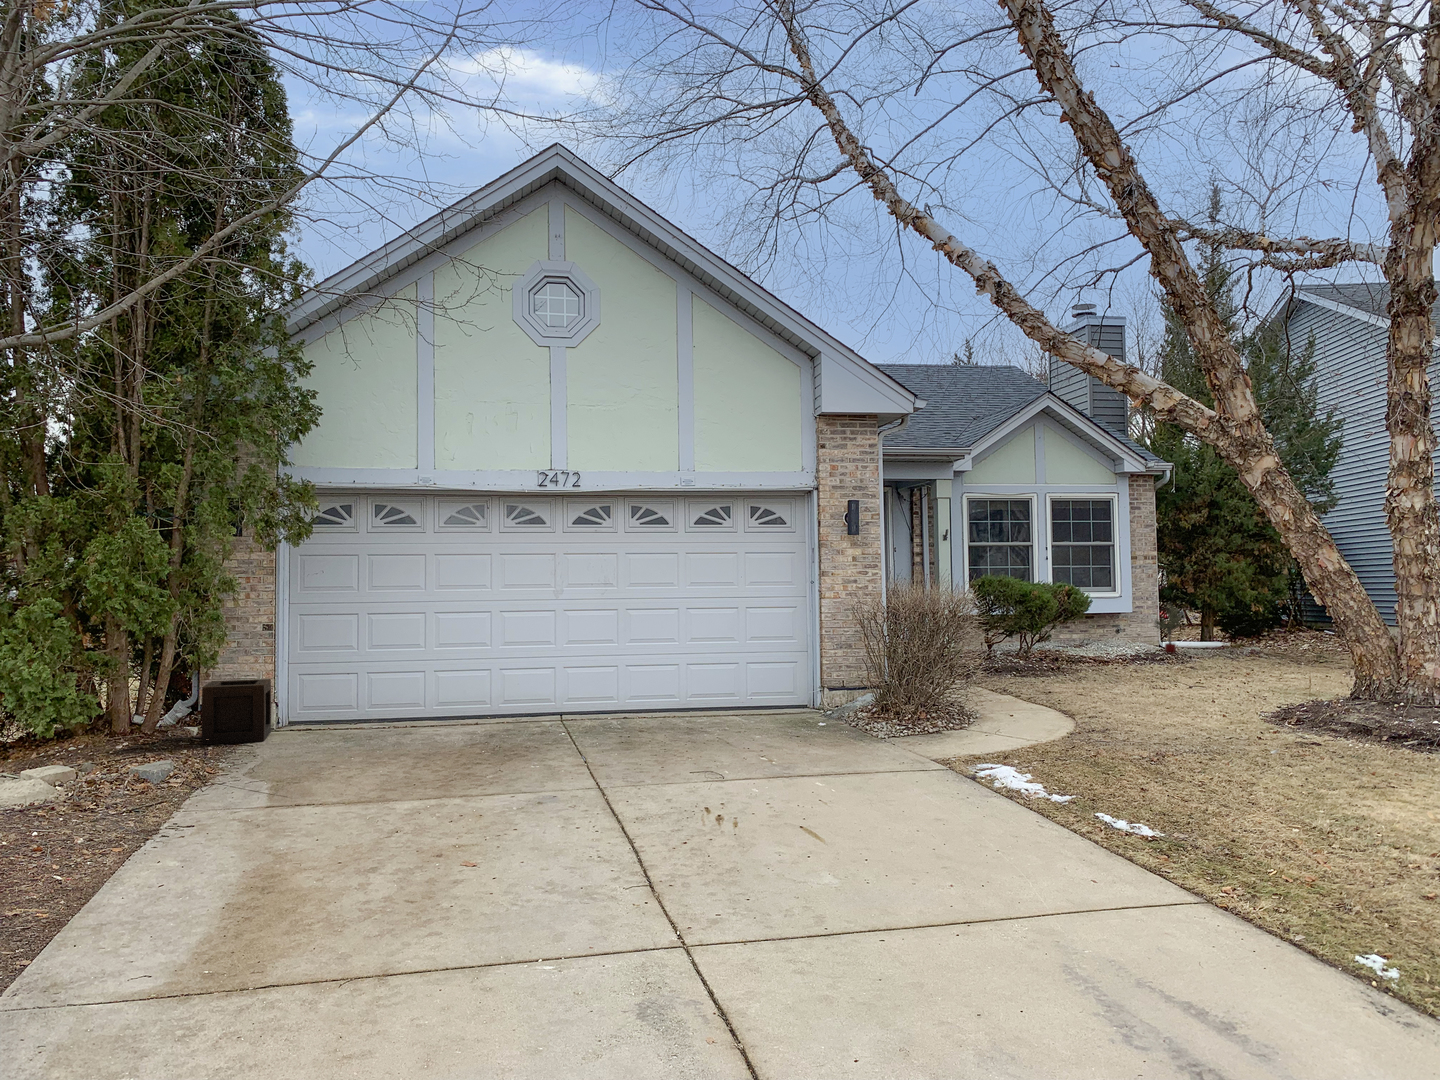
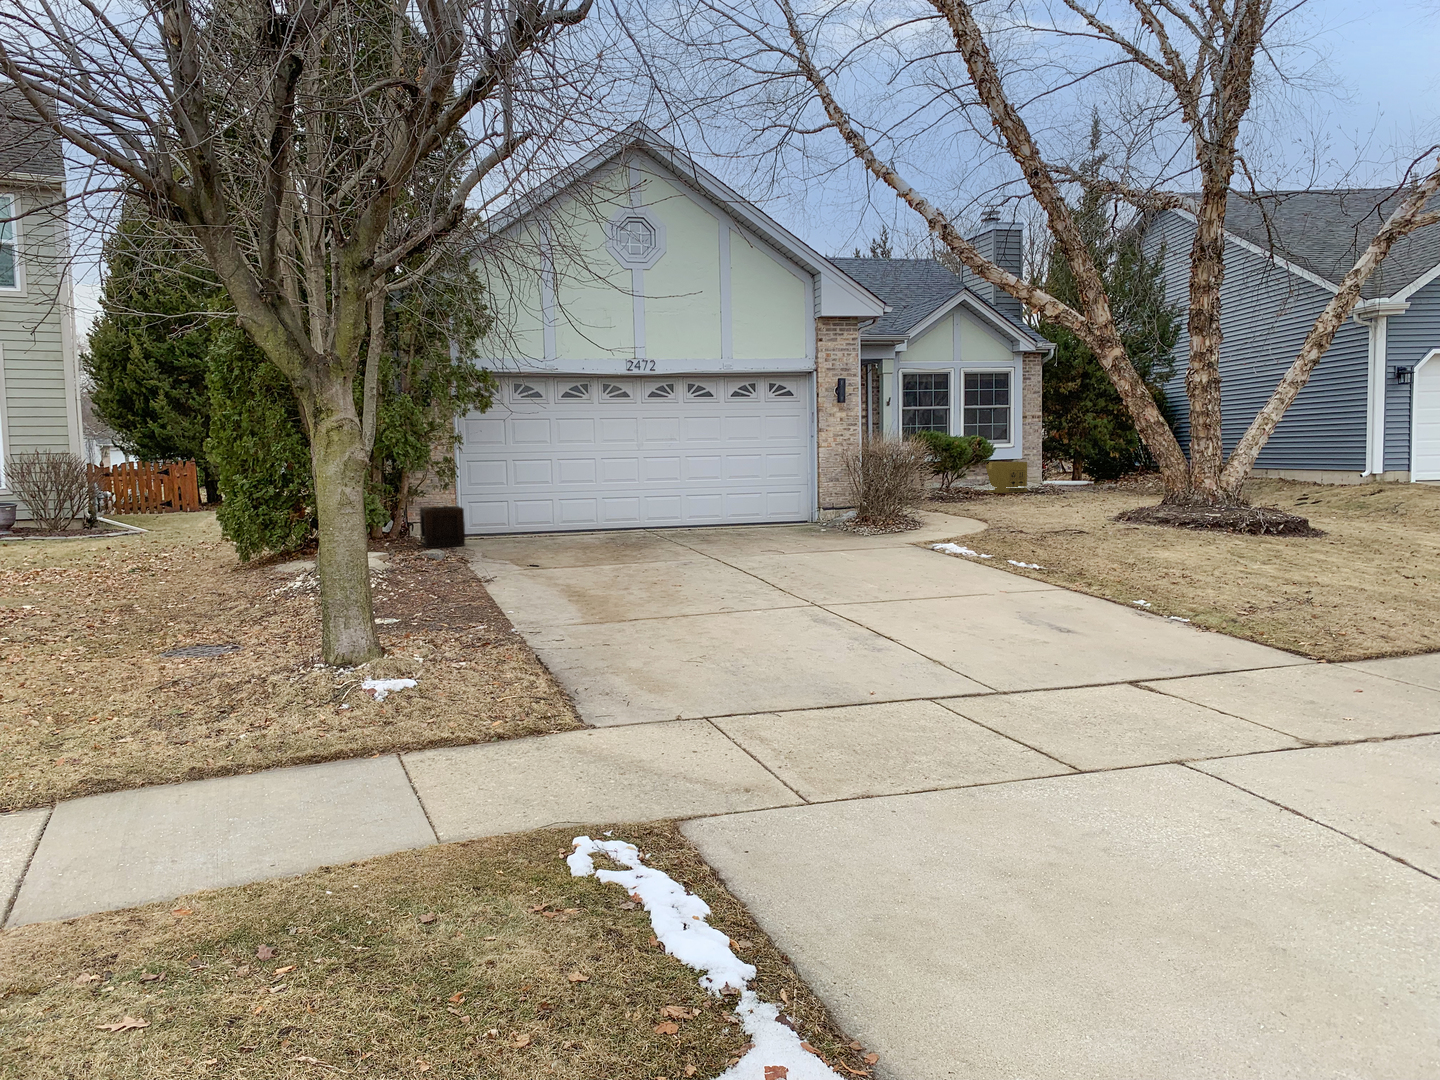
potted tree: present [1155,603,1181,654] -> none [1038,451,1059,489]
cardboard box: none [1077,615,1139,658] -> present [985,461,1027,493]

